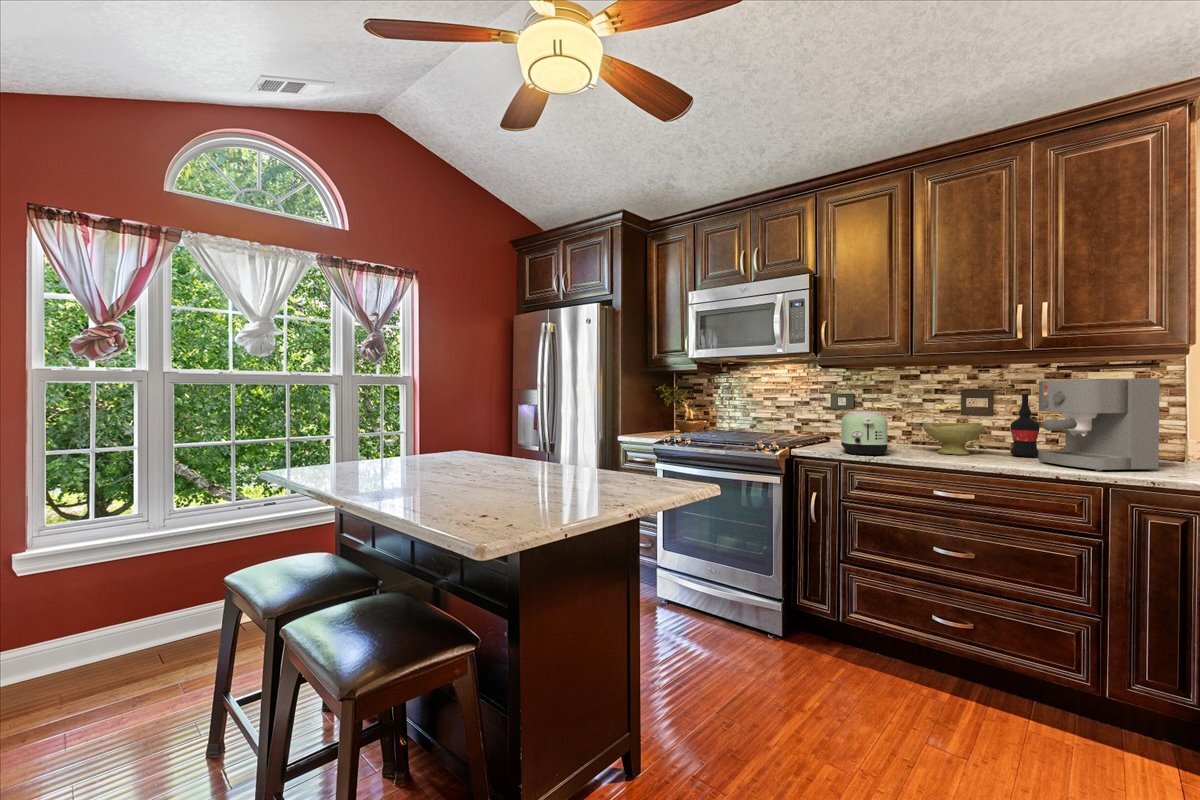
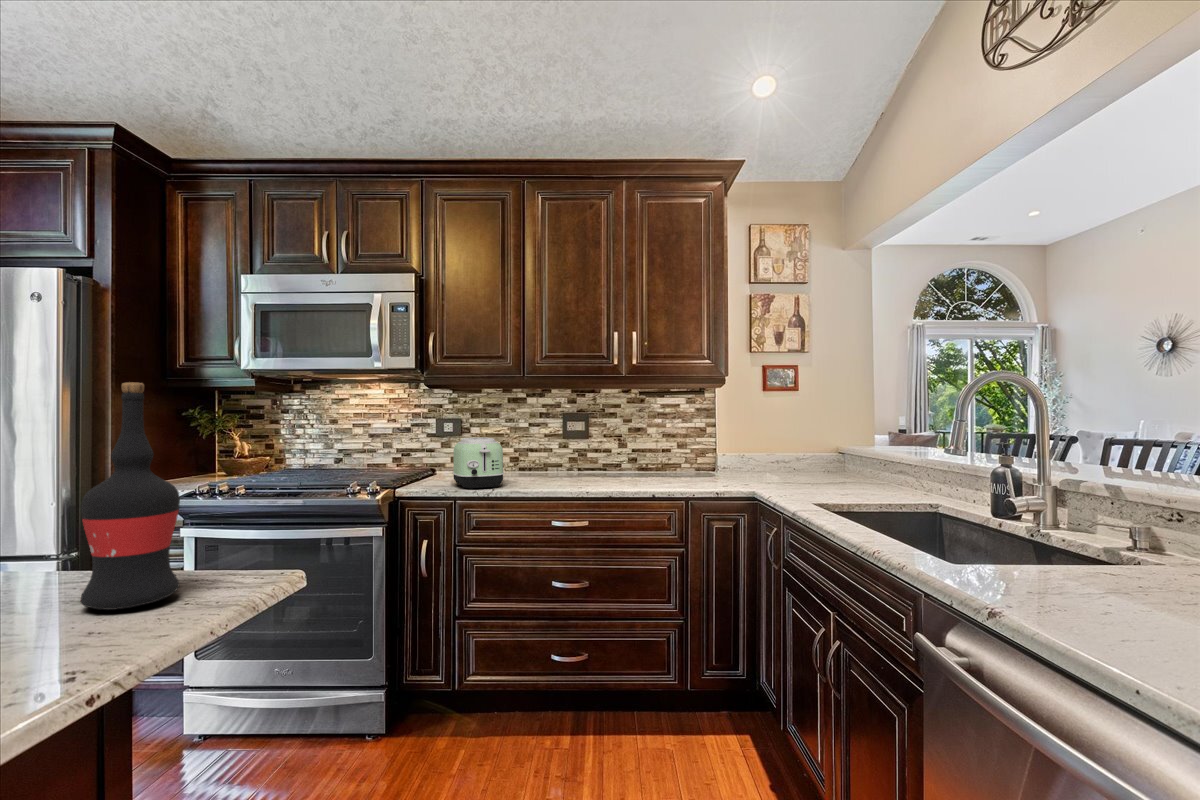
coffee maker: present [1038,379,1160,472] -> none [629,403,707,486]
wine bottle: present [1010,391,1040,457] -> present [81,382,180,610]
bowl: present [923,423,984,455] -> none [532,446,584,480]

